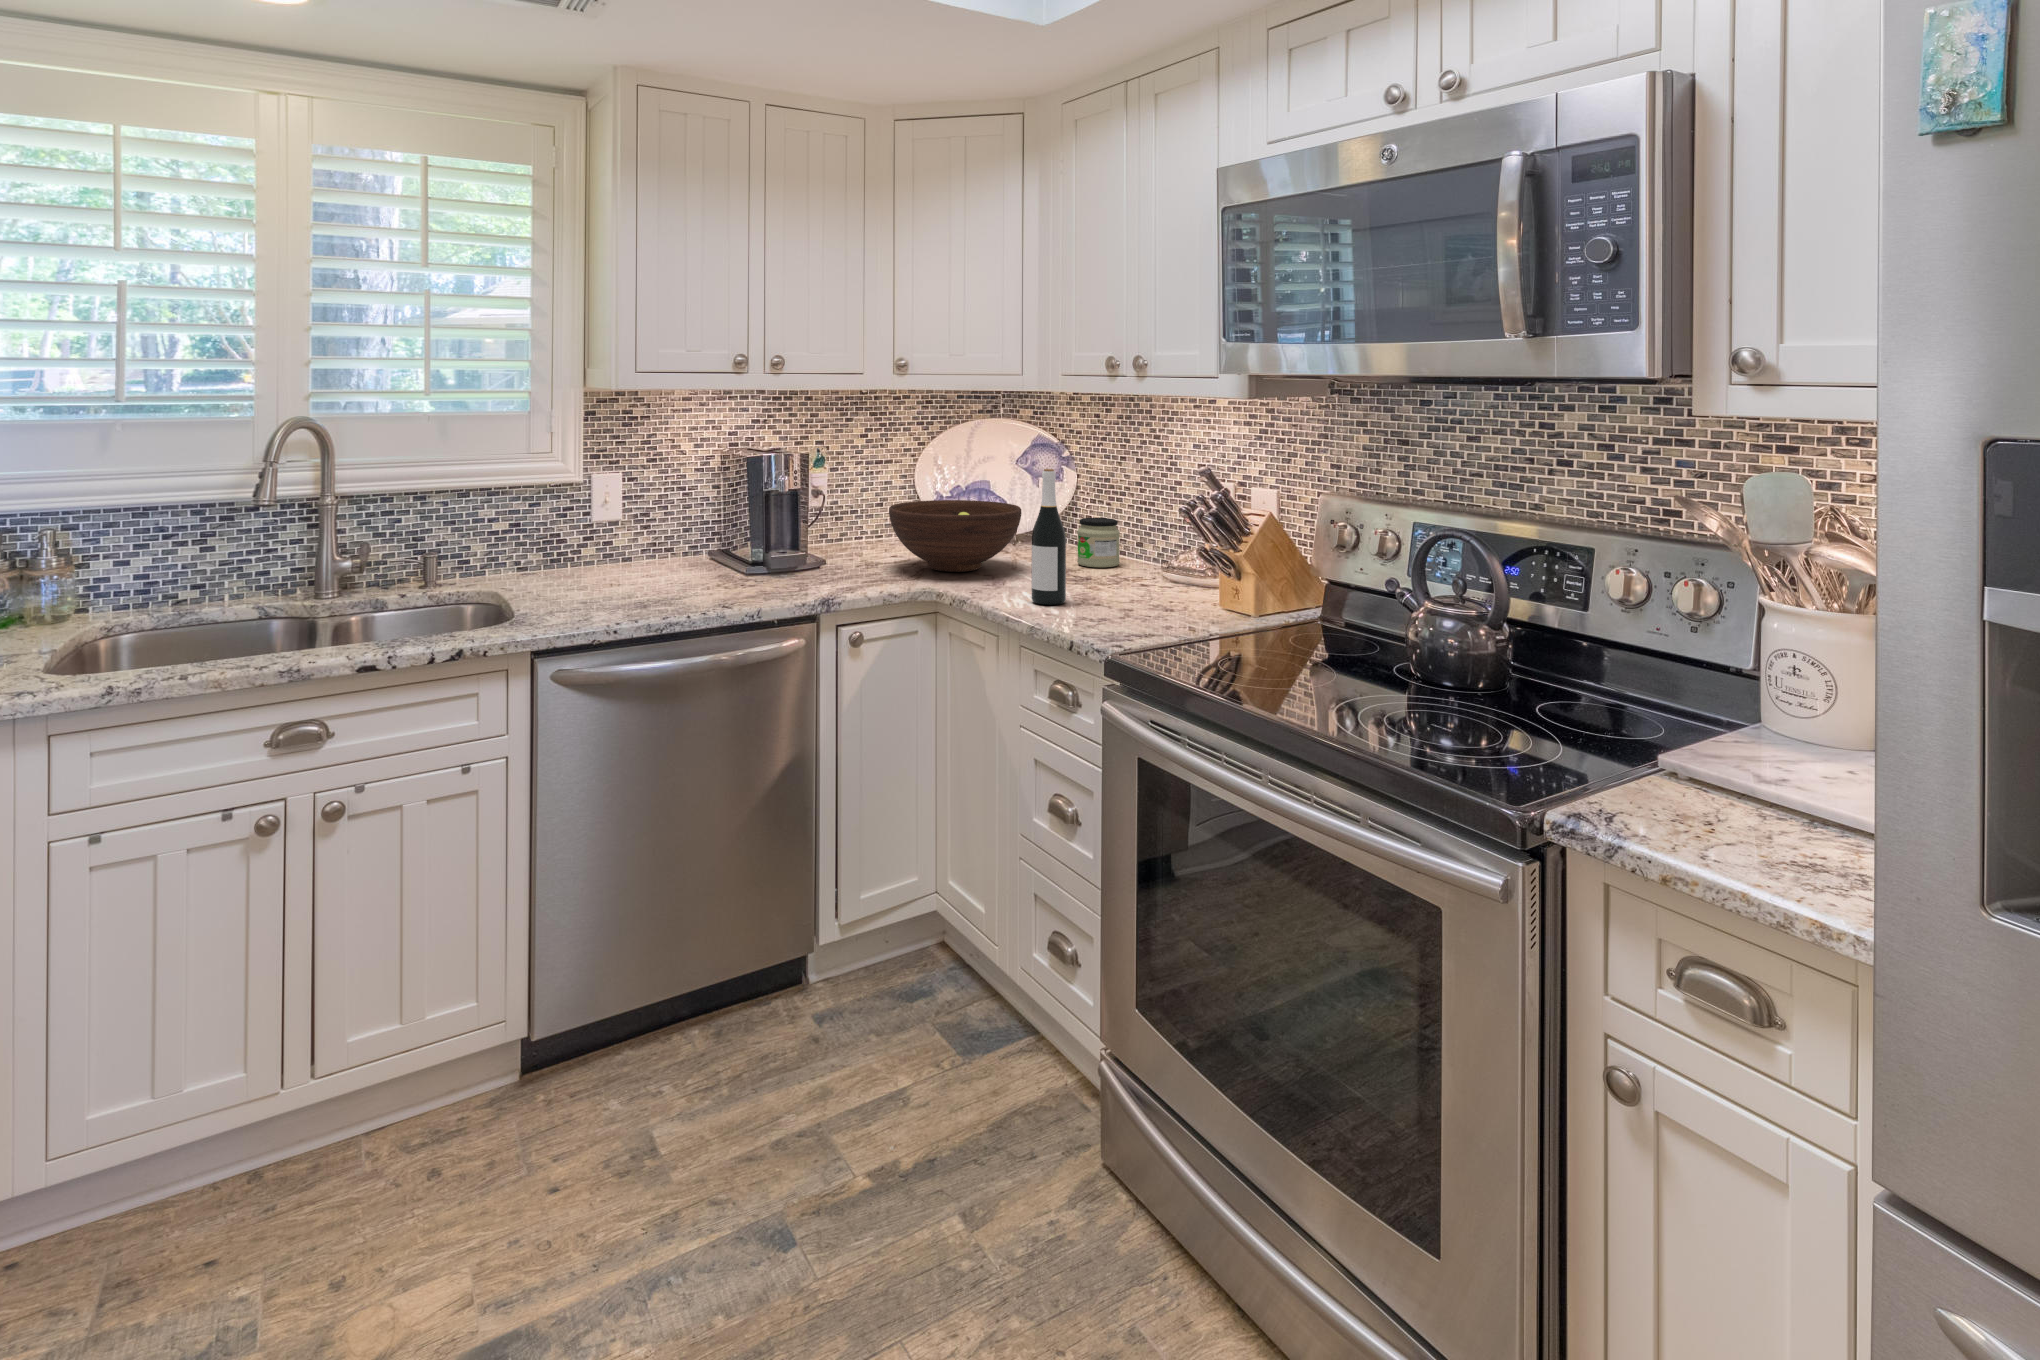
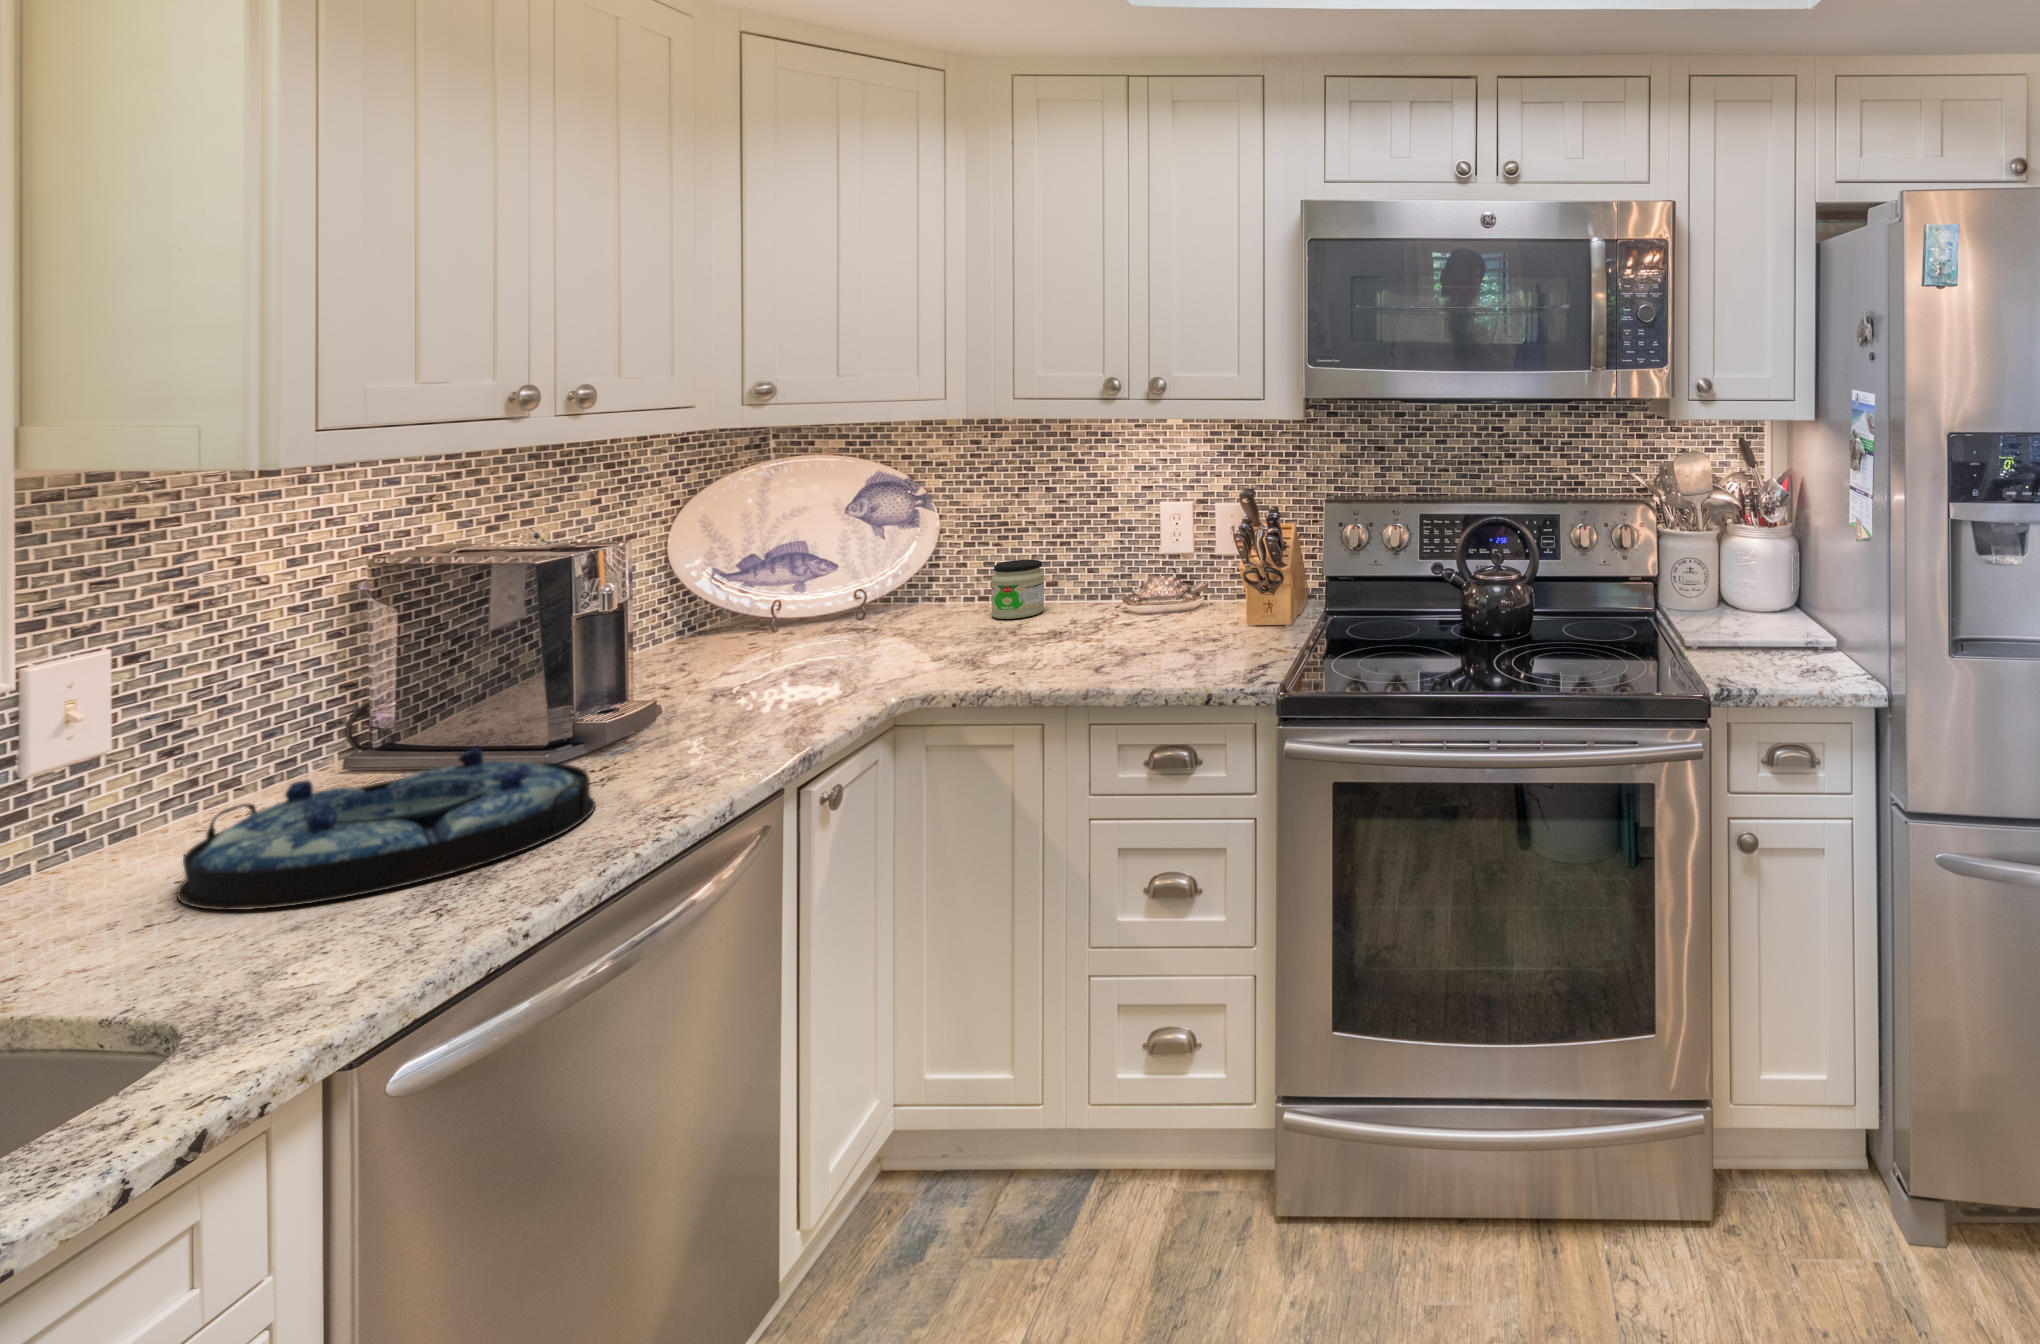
wine bottle: present [1032,469,1066,605] -> none [1065,512,1108,670]
fruit bowl: present [889,500,1021,572] -> none [744,564,960,672]
serving tray: none [628,548,755,601] -> present [177,748,596,910]

